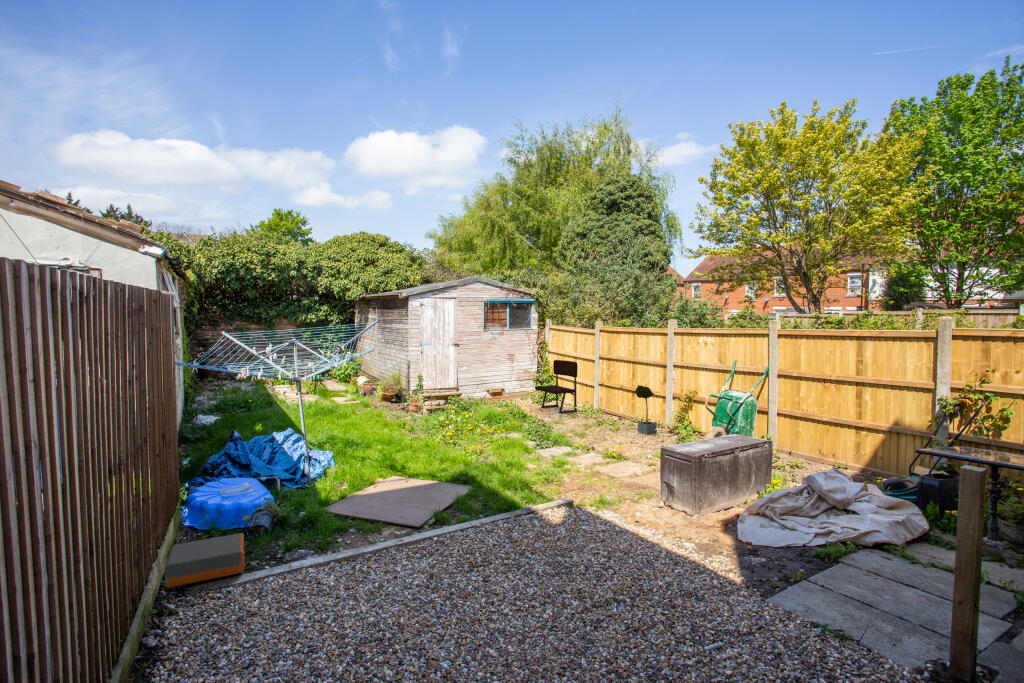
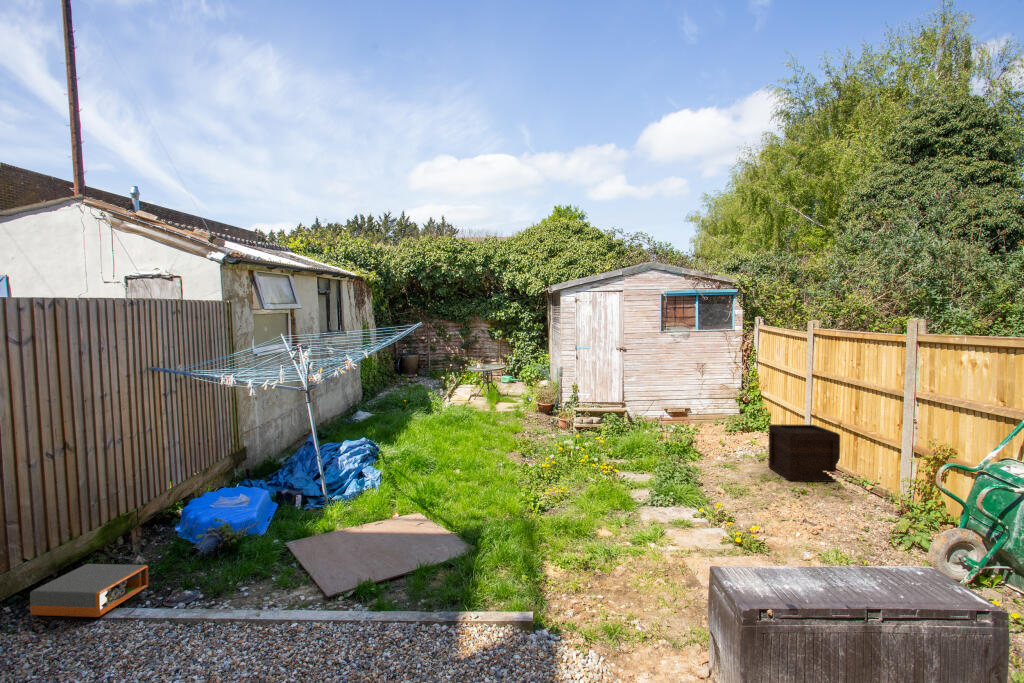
bench: present [535,360,578,413] -> none [726,374,783,452]
potted tree: present [635,385,657,435] -> none [845,425,885,510]
wooden crate: none [580,390,623,426] -> present [768,424,840,482]

